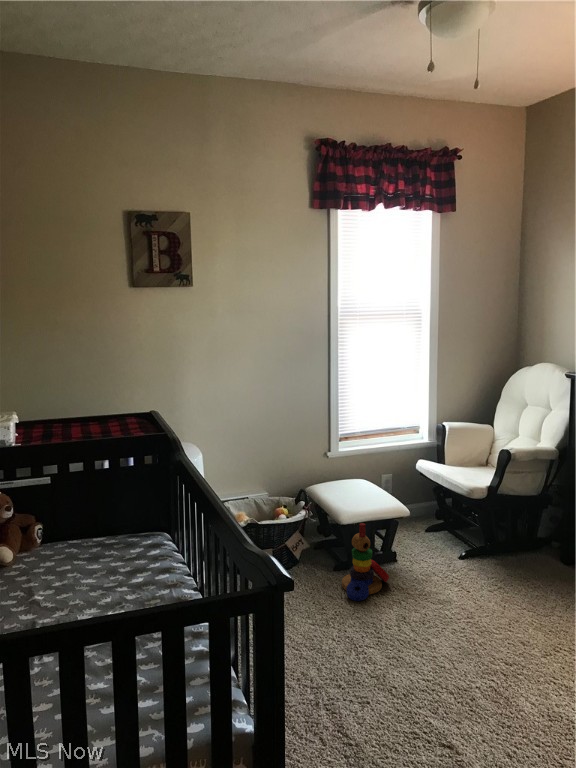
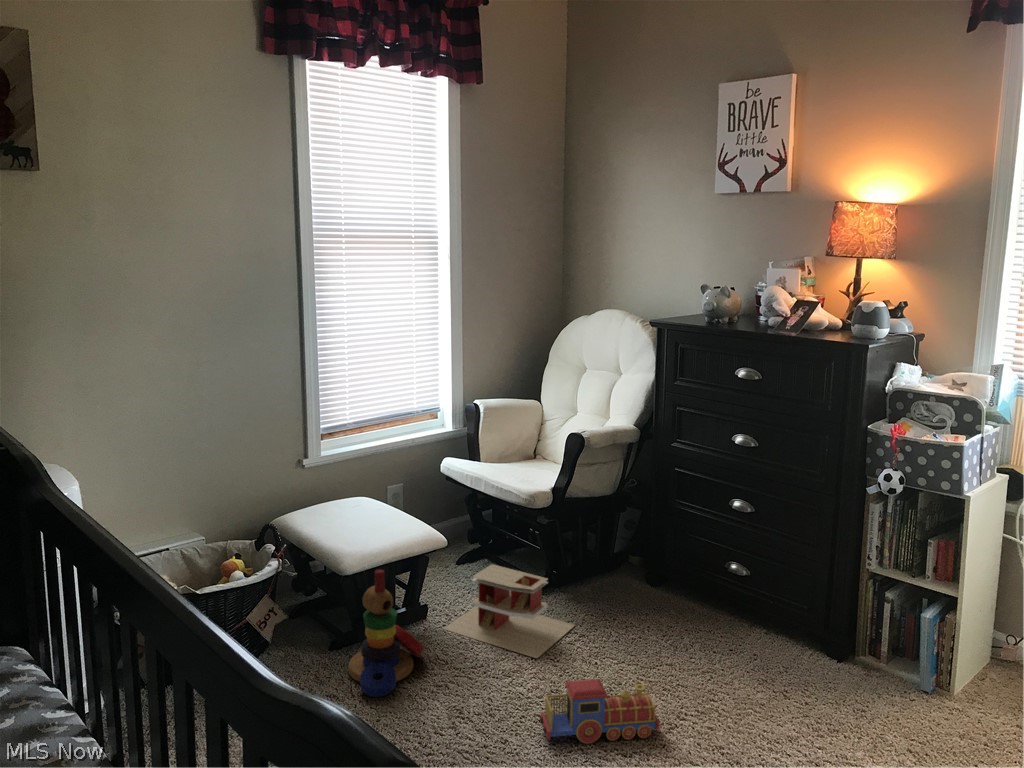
toy house: none [406,532,497,596] -> present [443,564,575,658]
toy train: none [454,609,537,655] -> present [540,679,660,743]

